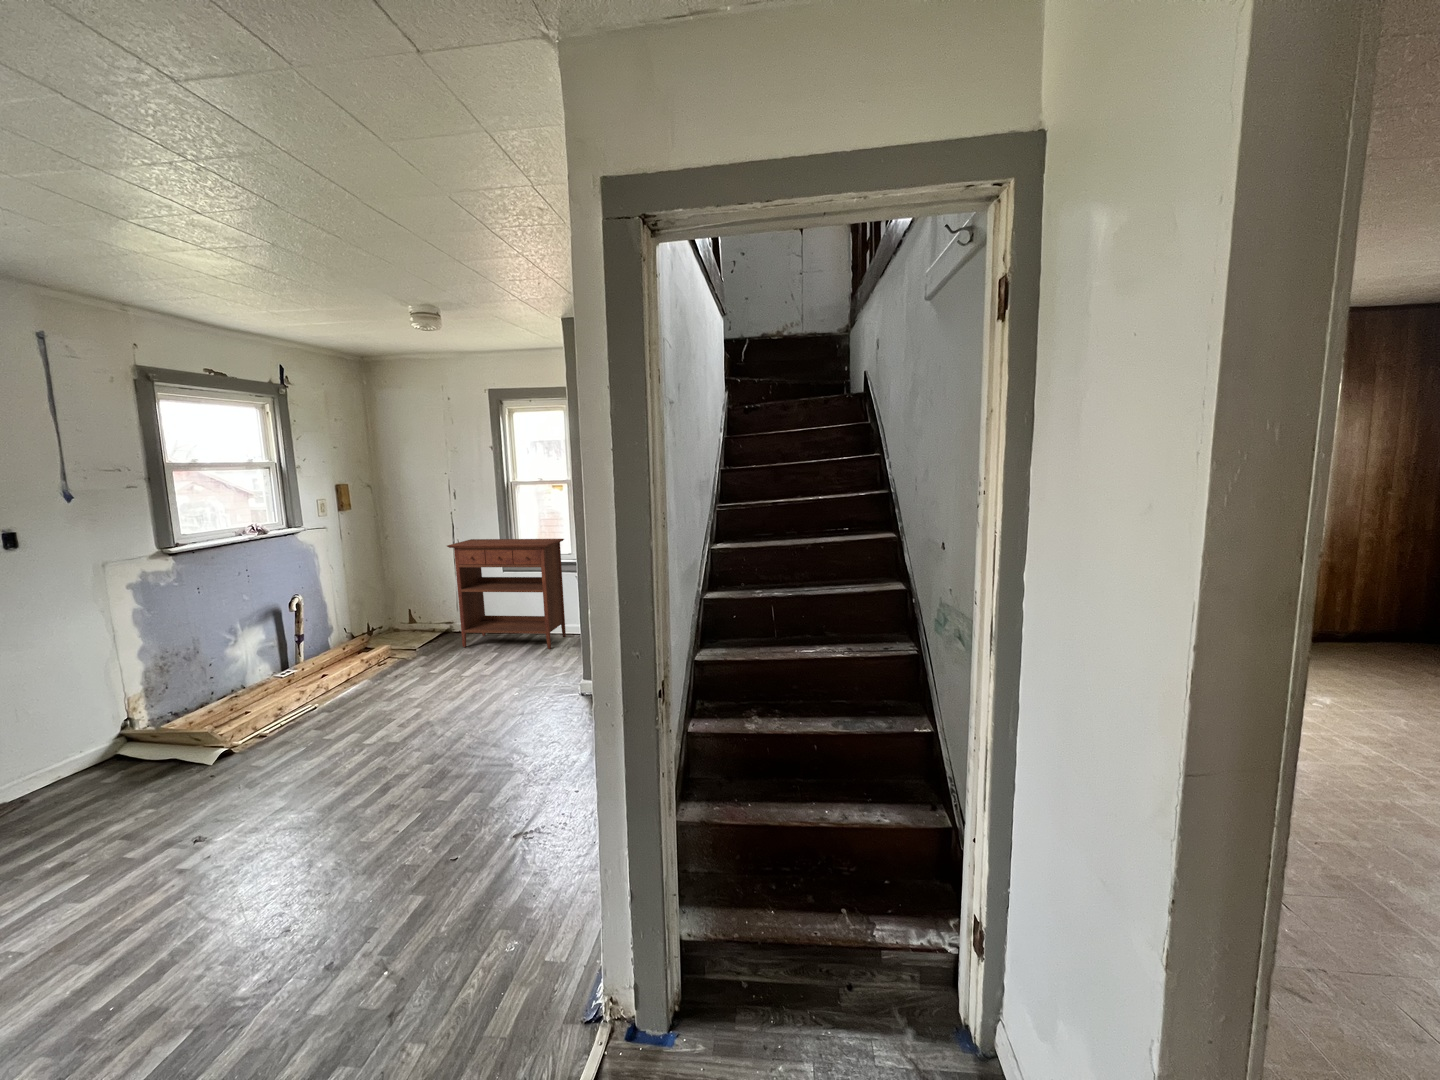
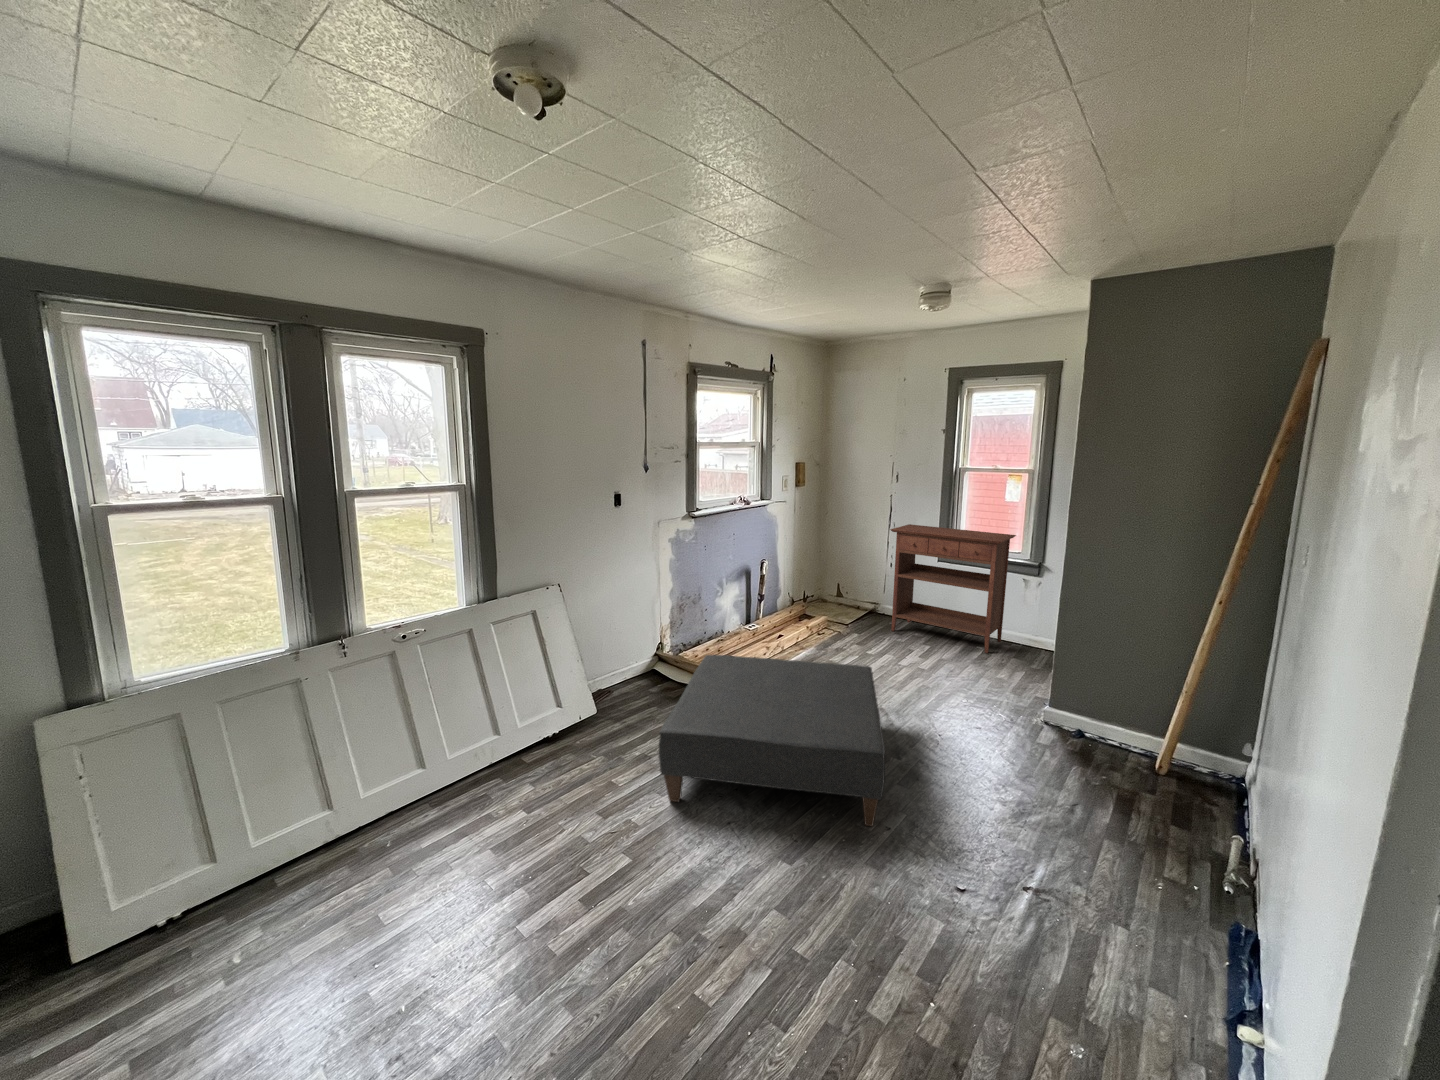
ottoman: none [65,681,403,898] -> present [659,655,885,826]

